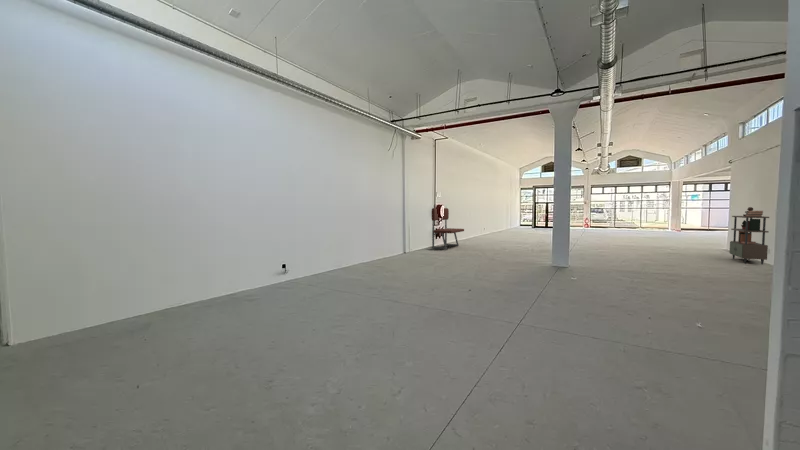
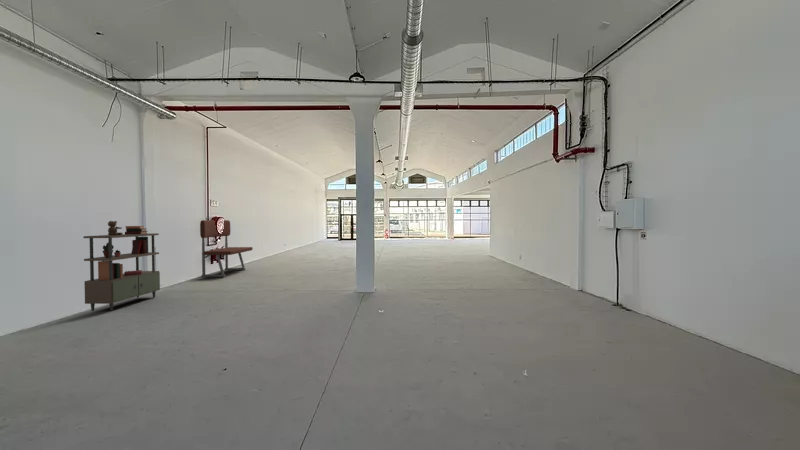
shelving unit: present [729,207,769,264] -> present [83,221,160,311]

